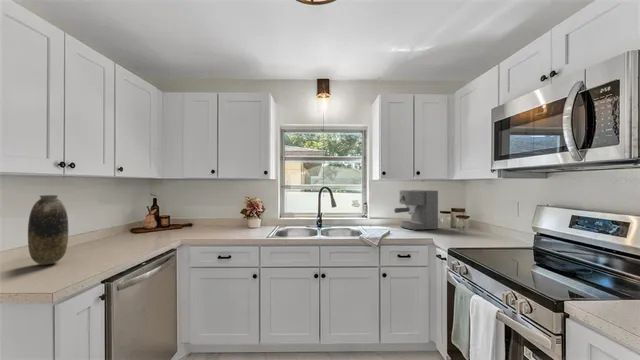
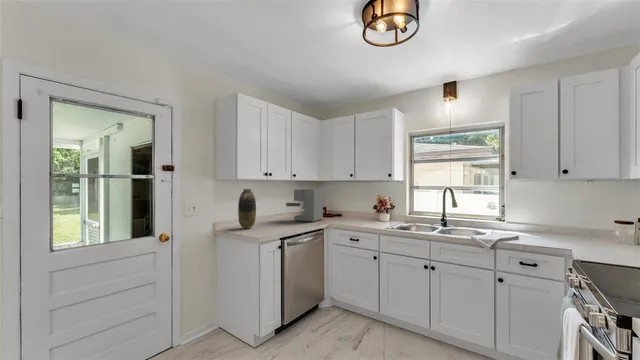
coffee maker: present [394,190,438,230] -> present [286,189,323,222]

